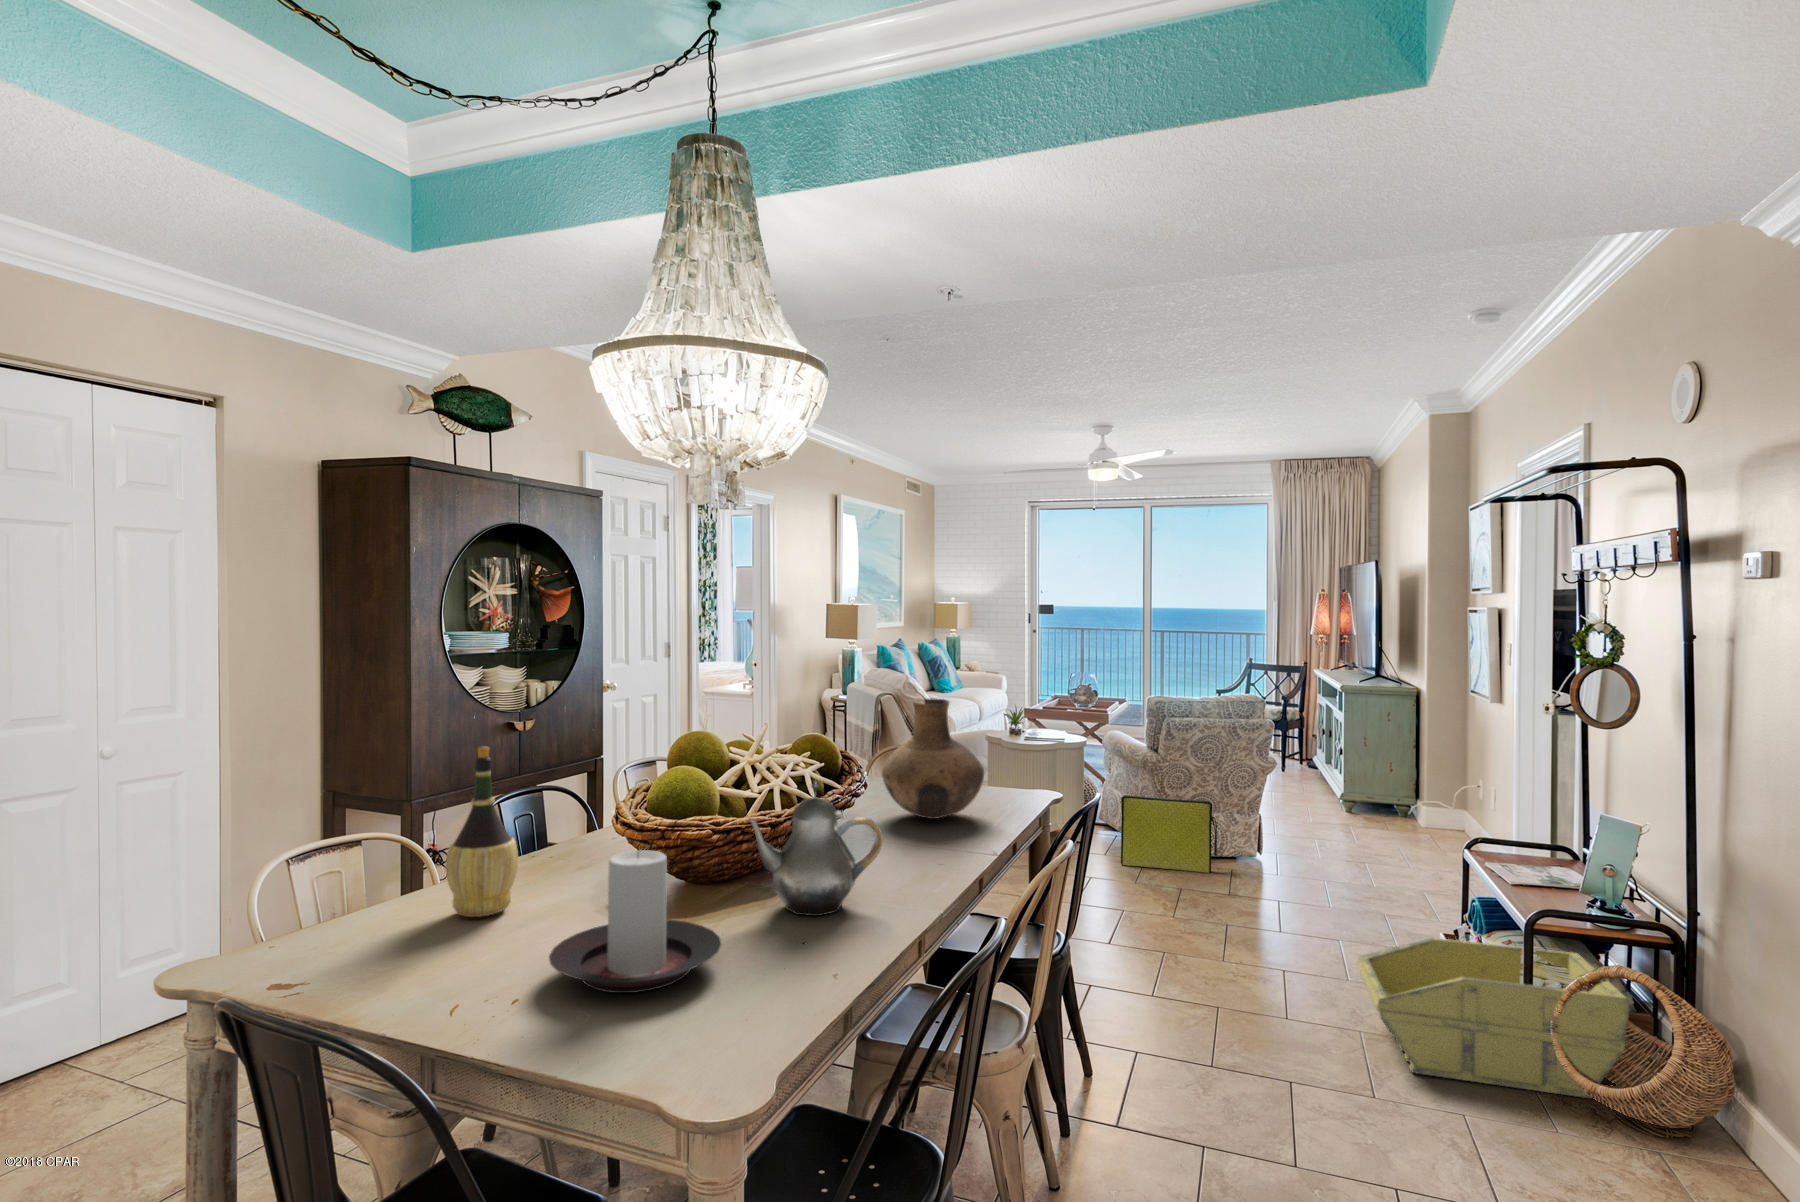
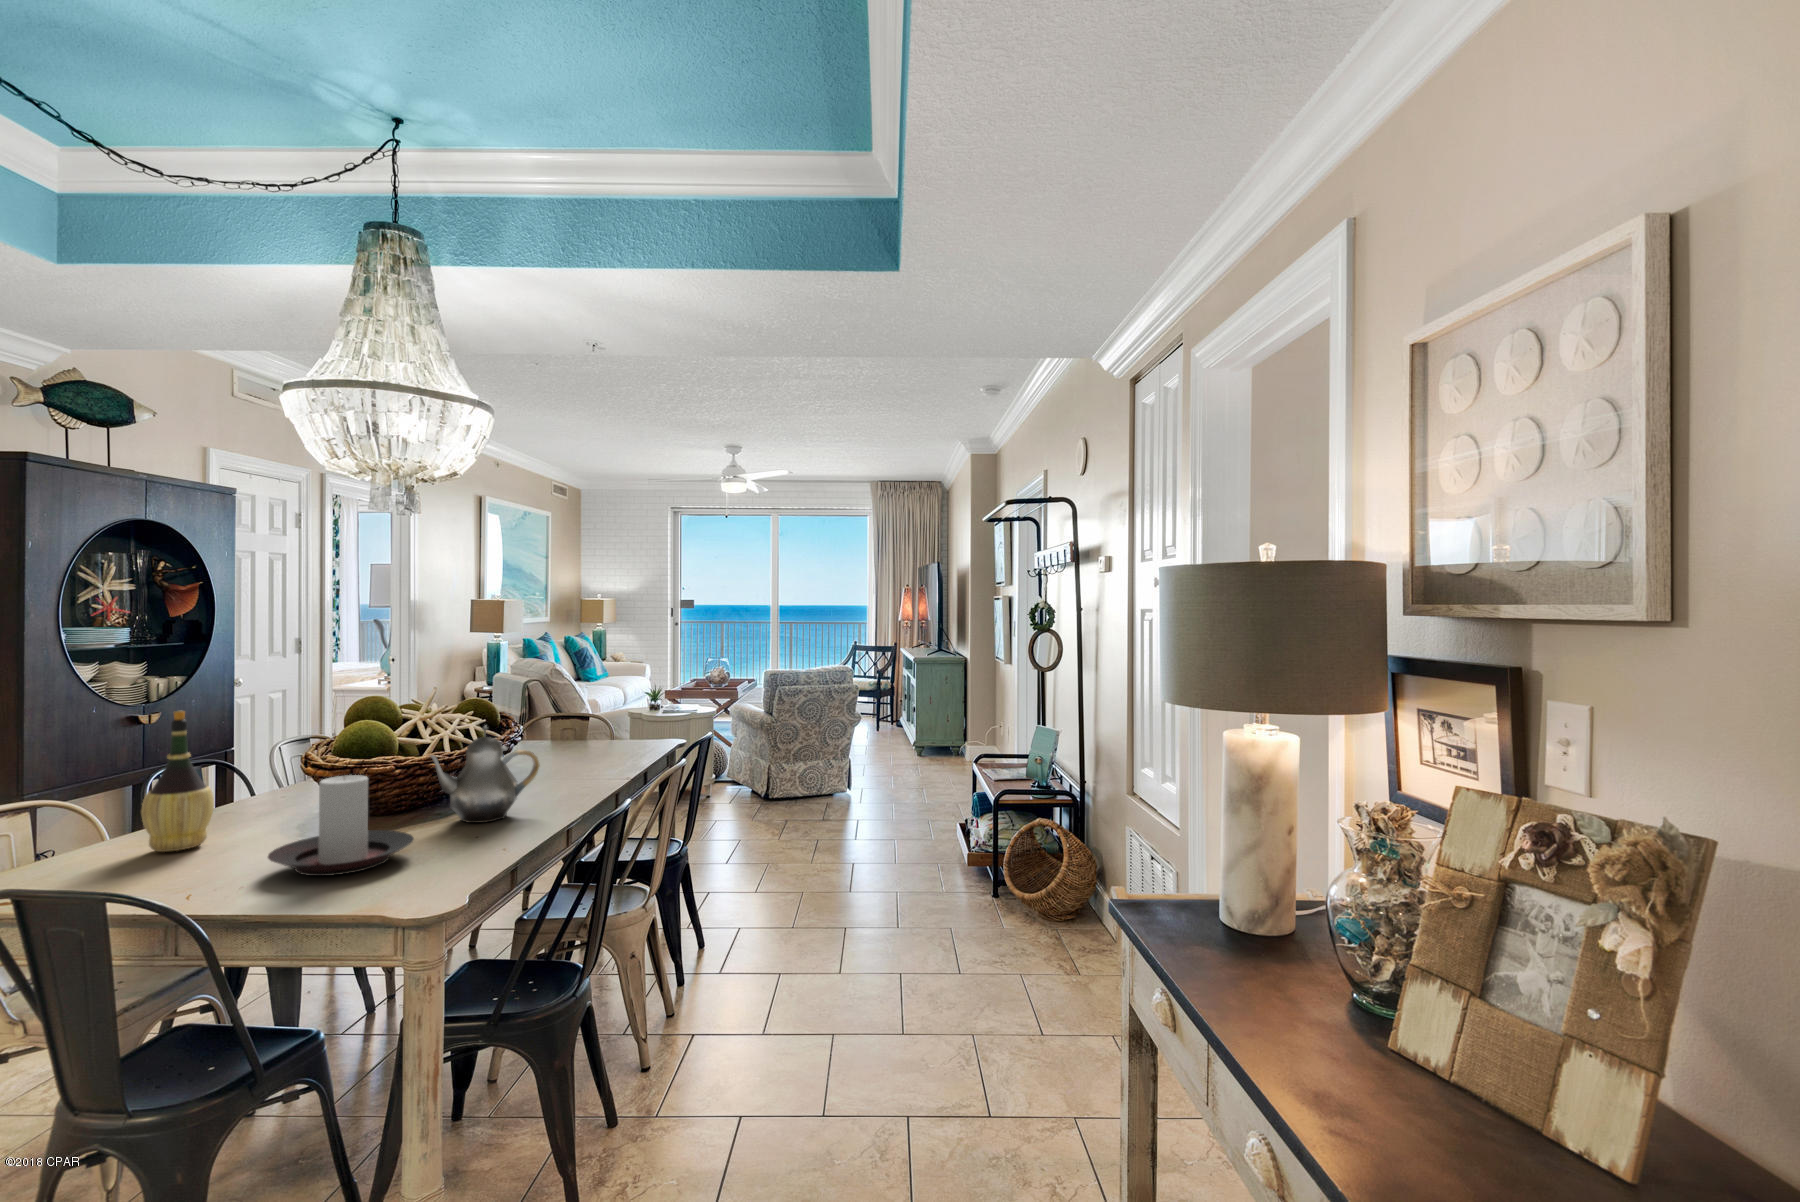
vase: present [882,699,985,819] -> none [536,669,621,761]
bag: present [1121,795,1217,873] -> none [741,751,815,808]
storage bin: present [1357,938,1630,1099] -> none [896,823,1046,913]

